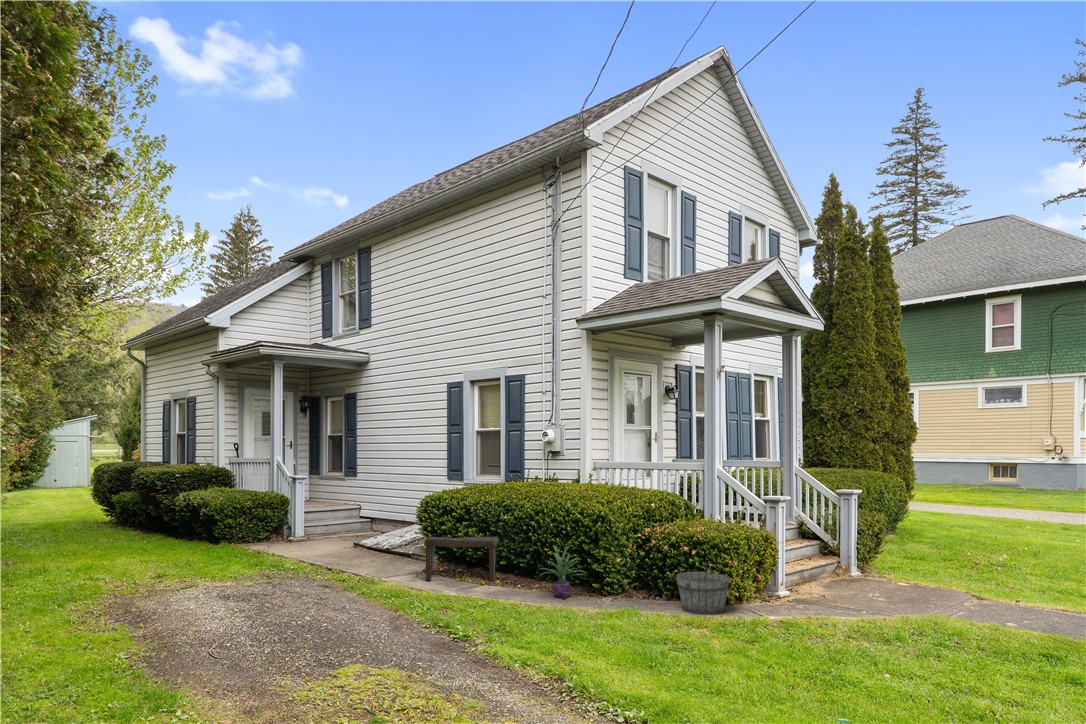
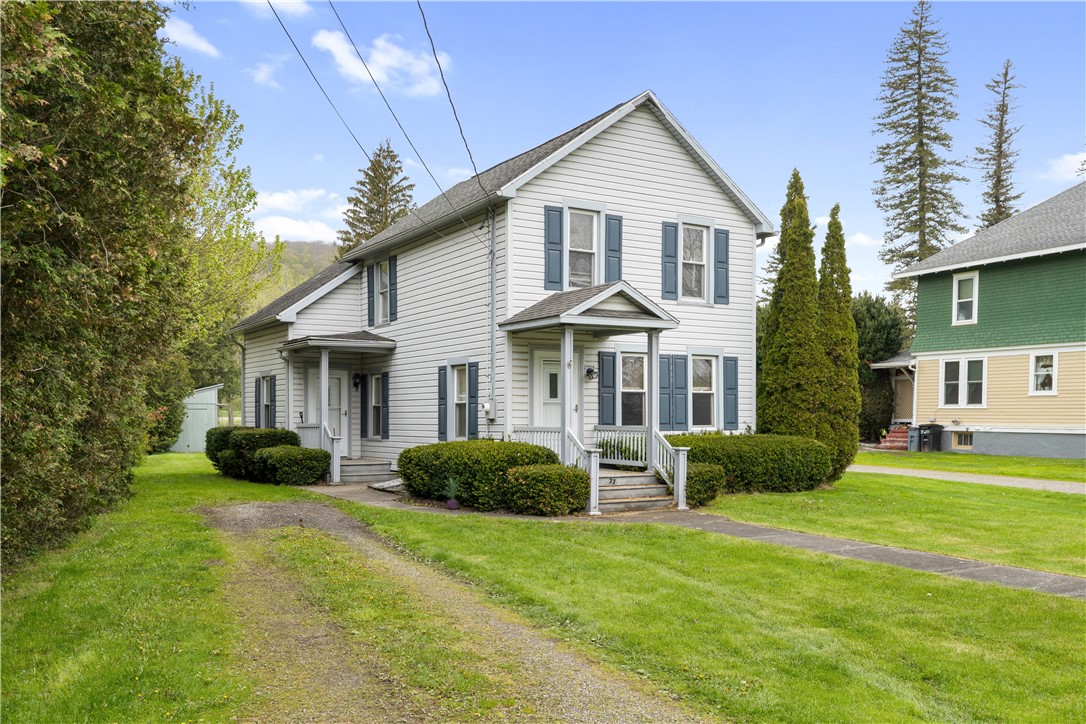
bench: present [425,537,498,582] -> none [383,474,434,503]
wooden bucket: present [677,564,729,615] -> none [508,489,540,518]

